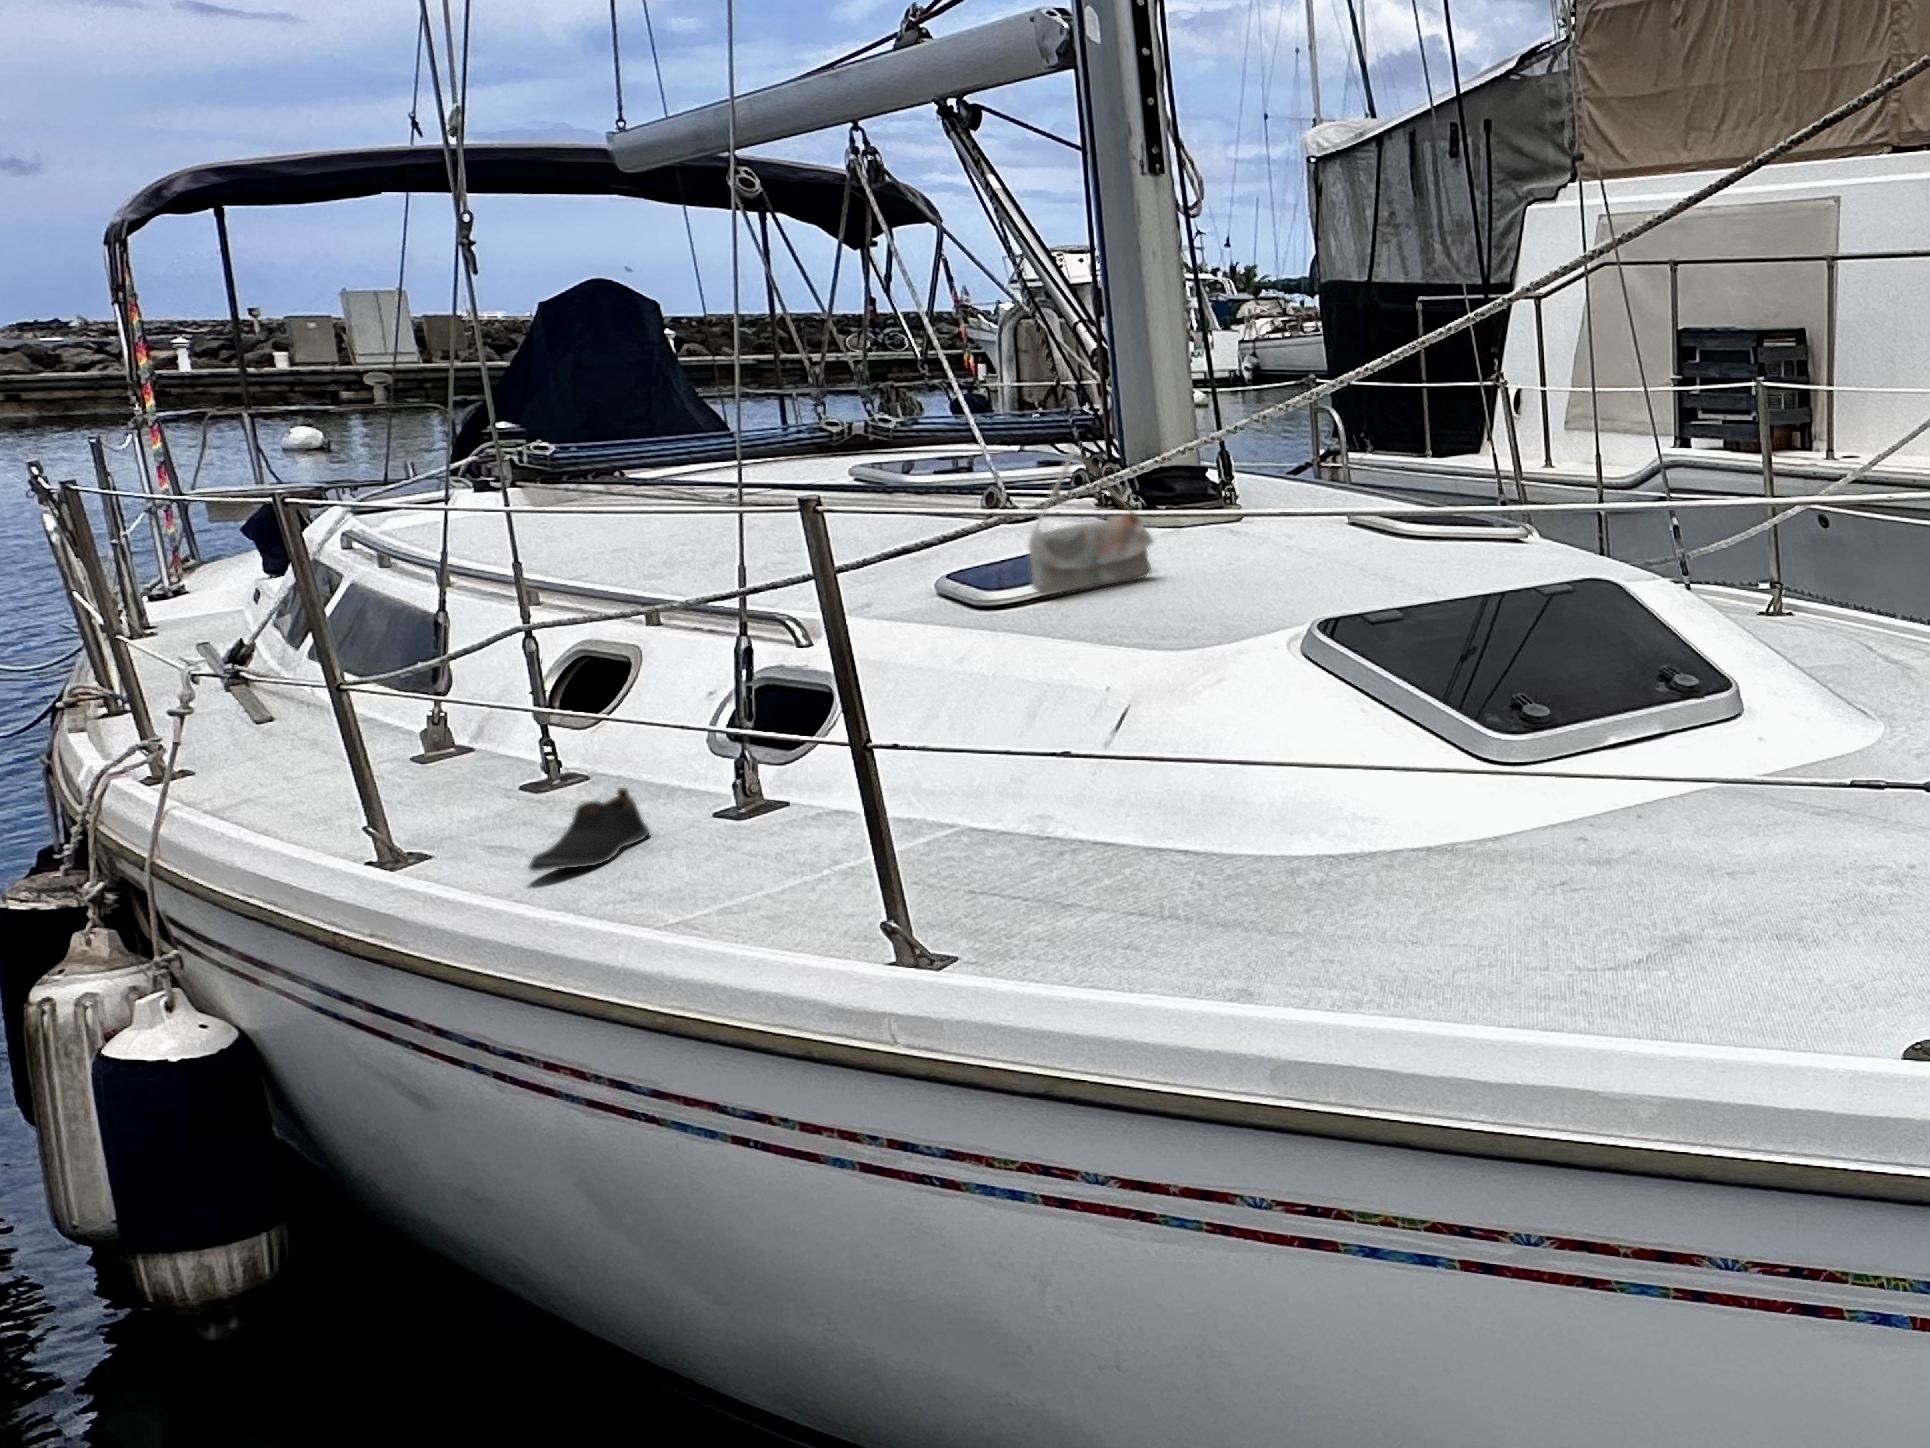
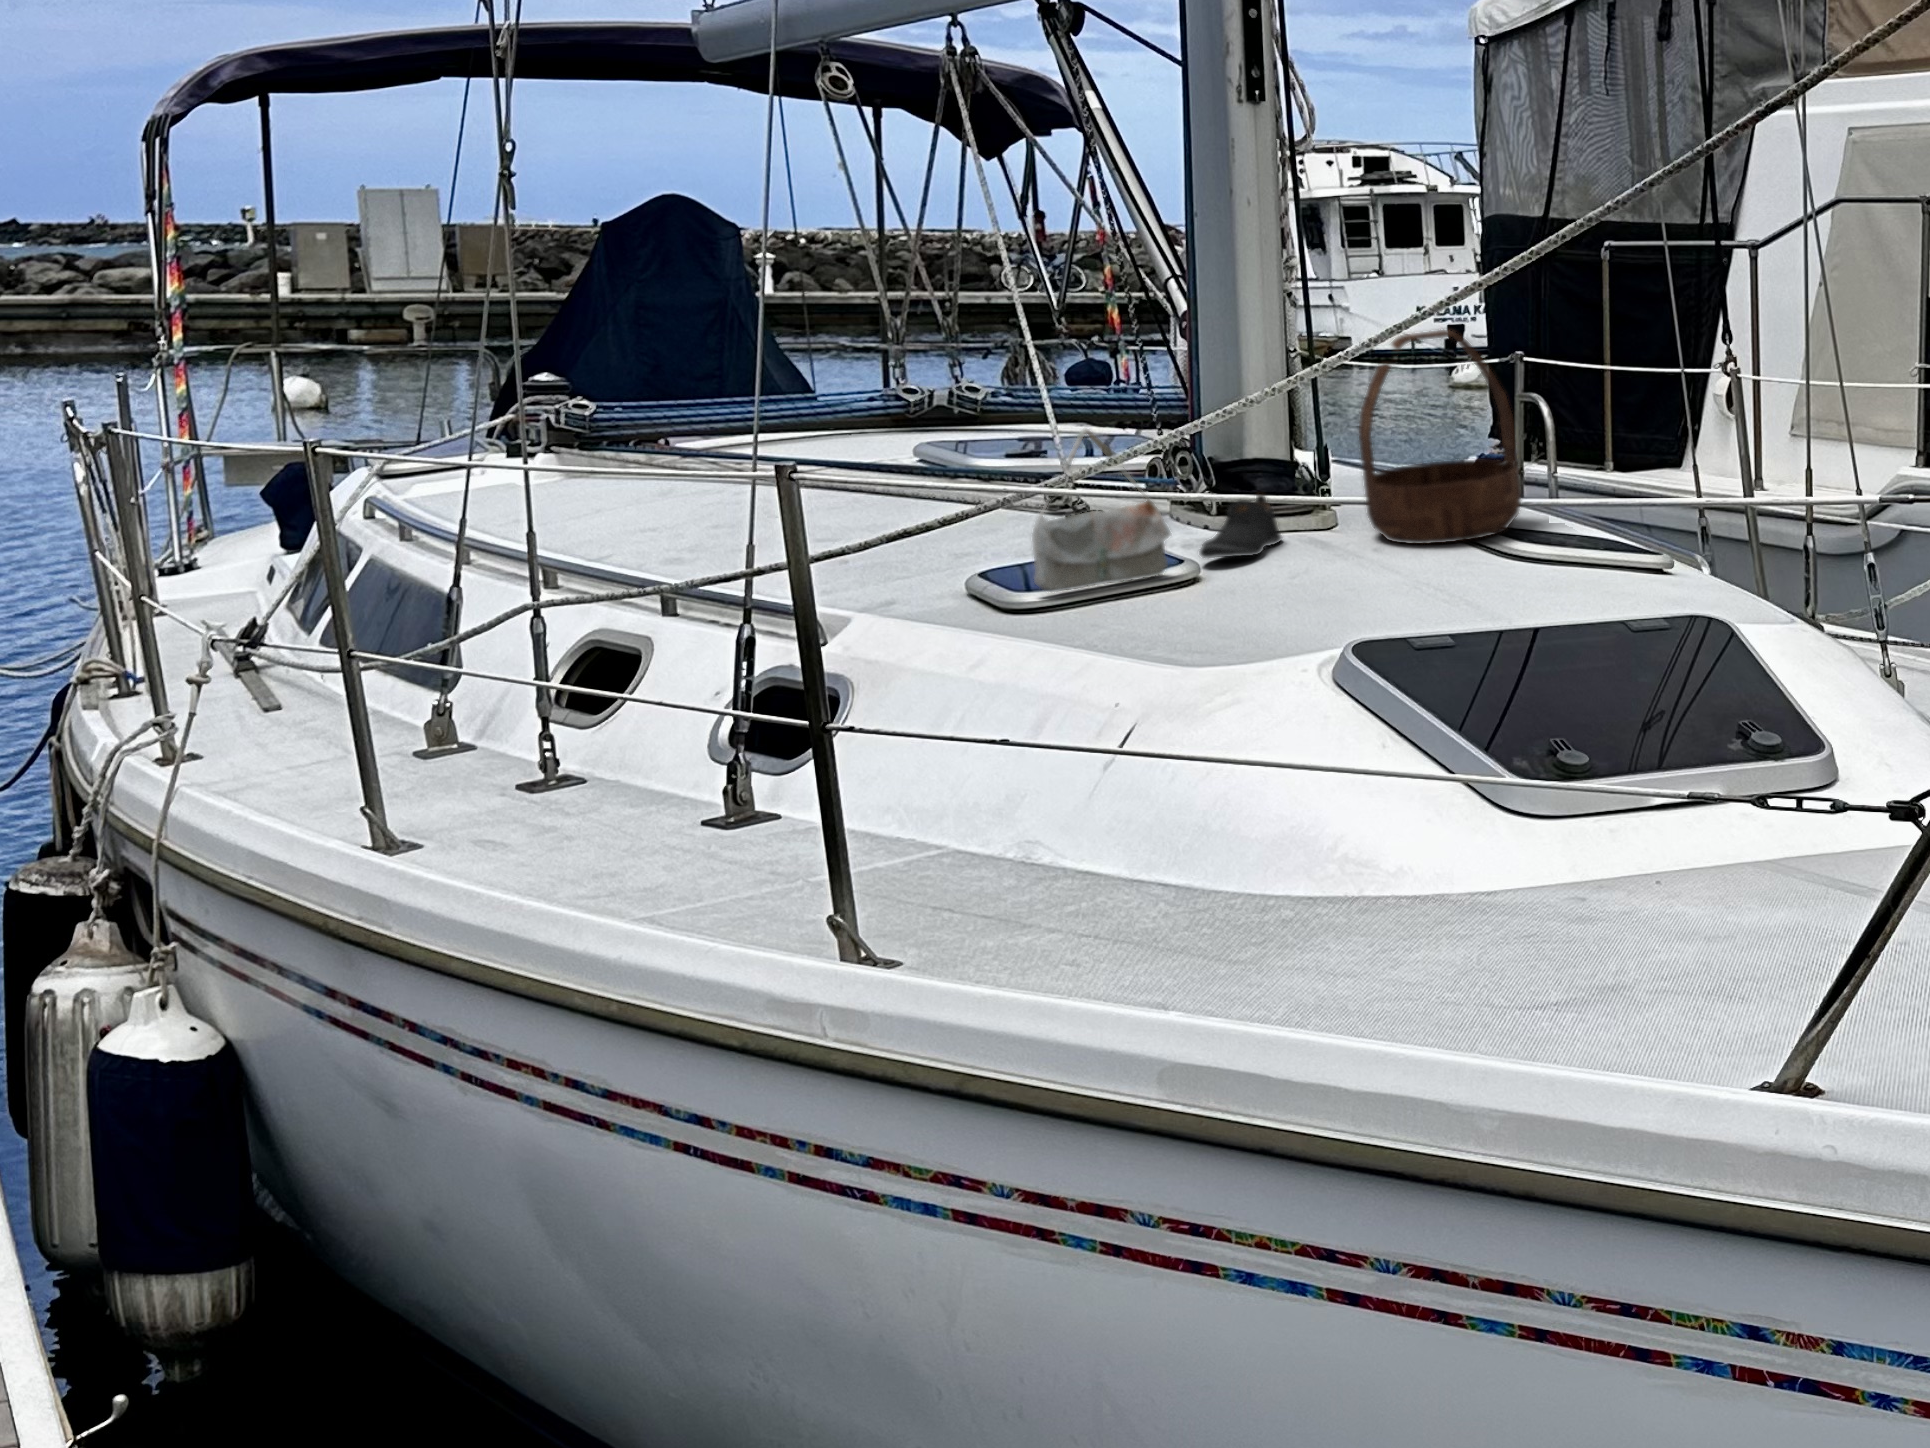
basket: none [1310,365,1451,544] -> present [1359,330,1521,544]
shoe: present [529,788,650,871] -> present [1200,494,1282,558]

